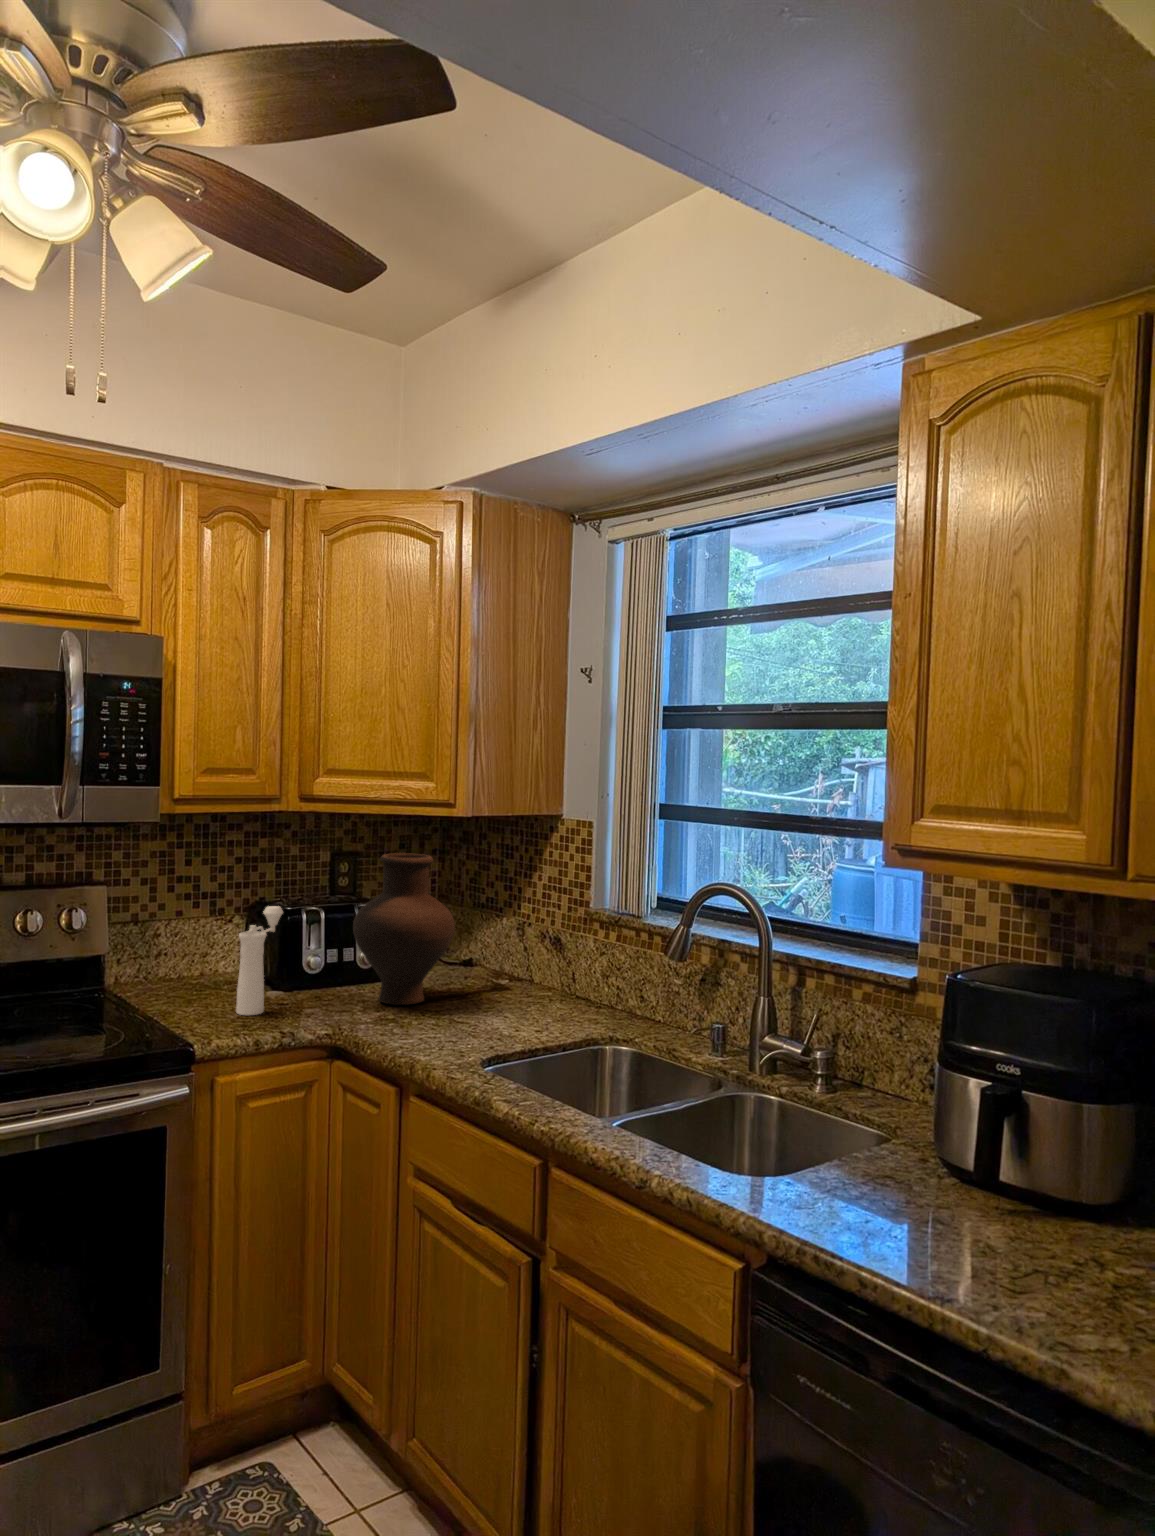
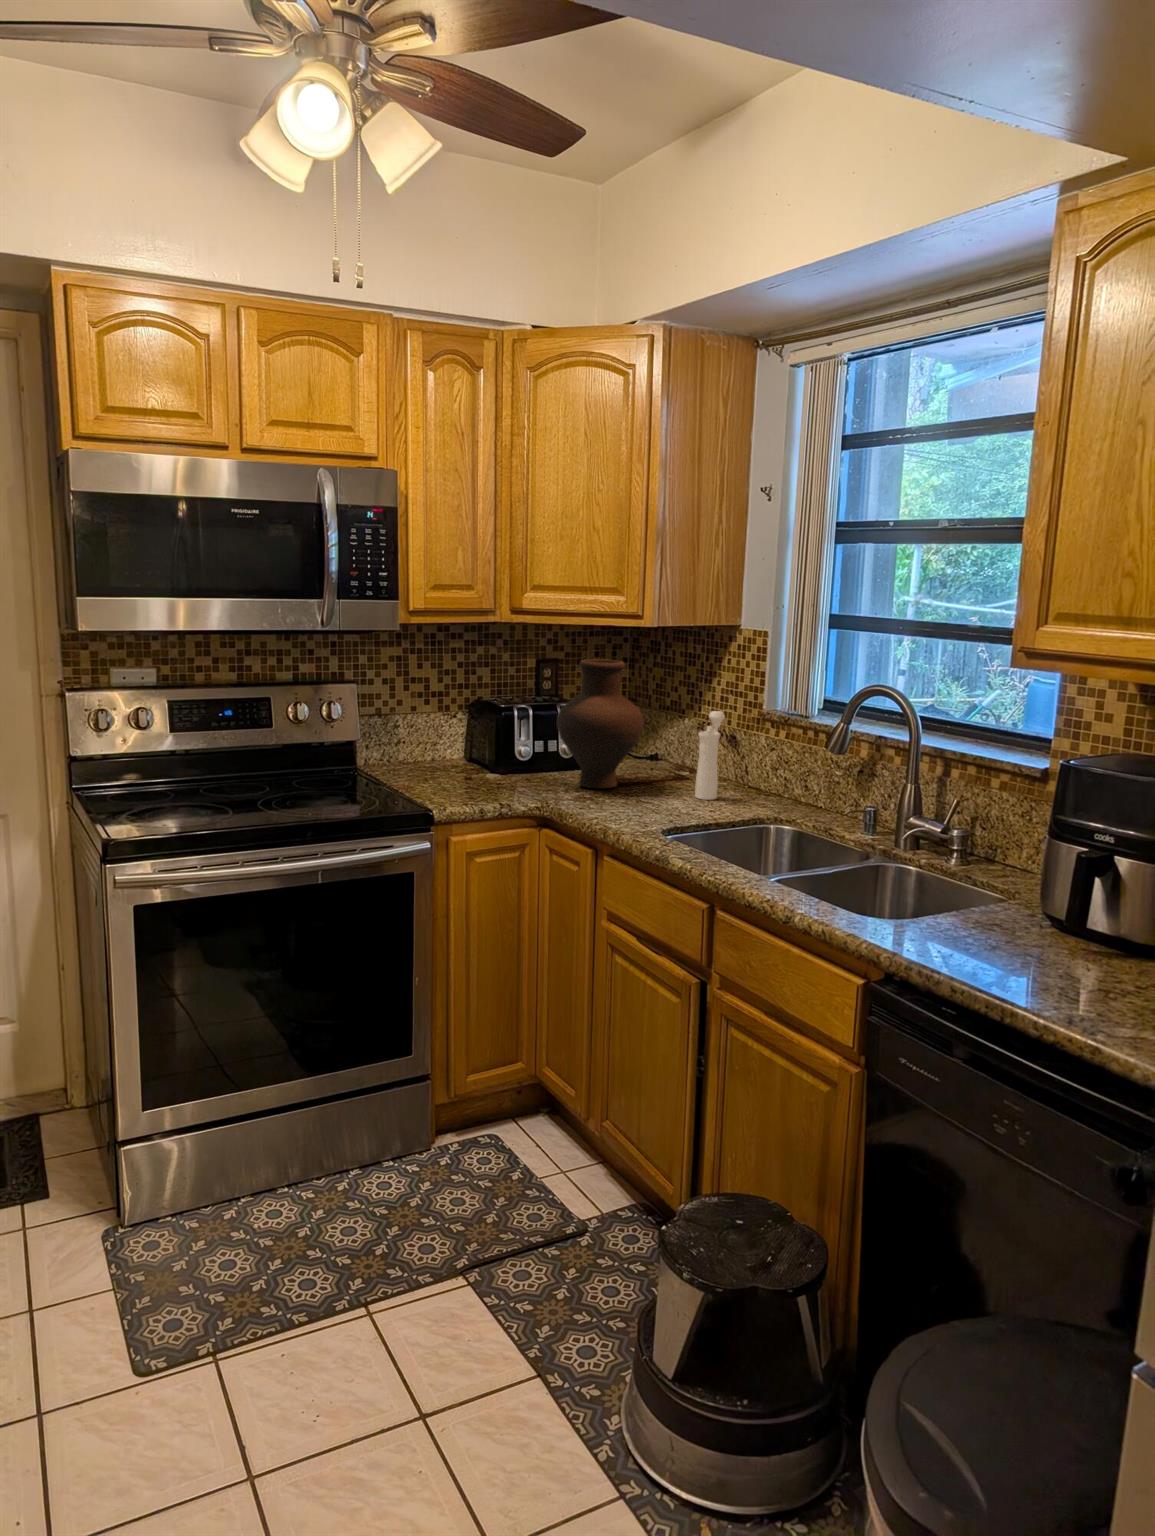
pepper mill: present [236,906,283,1015] -> present [695,711,725,800]

